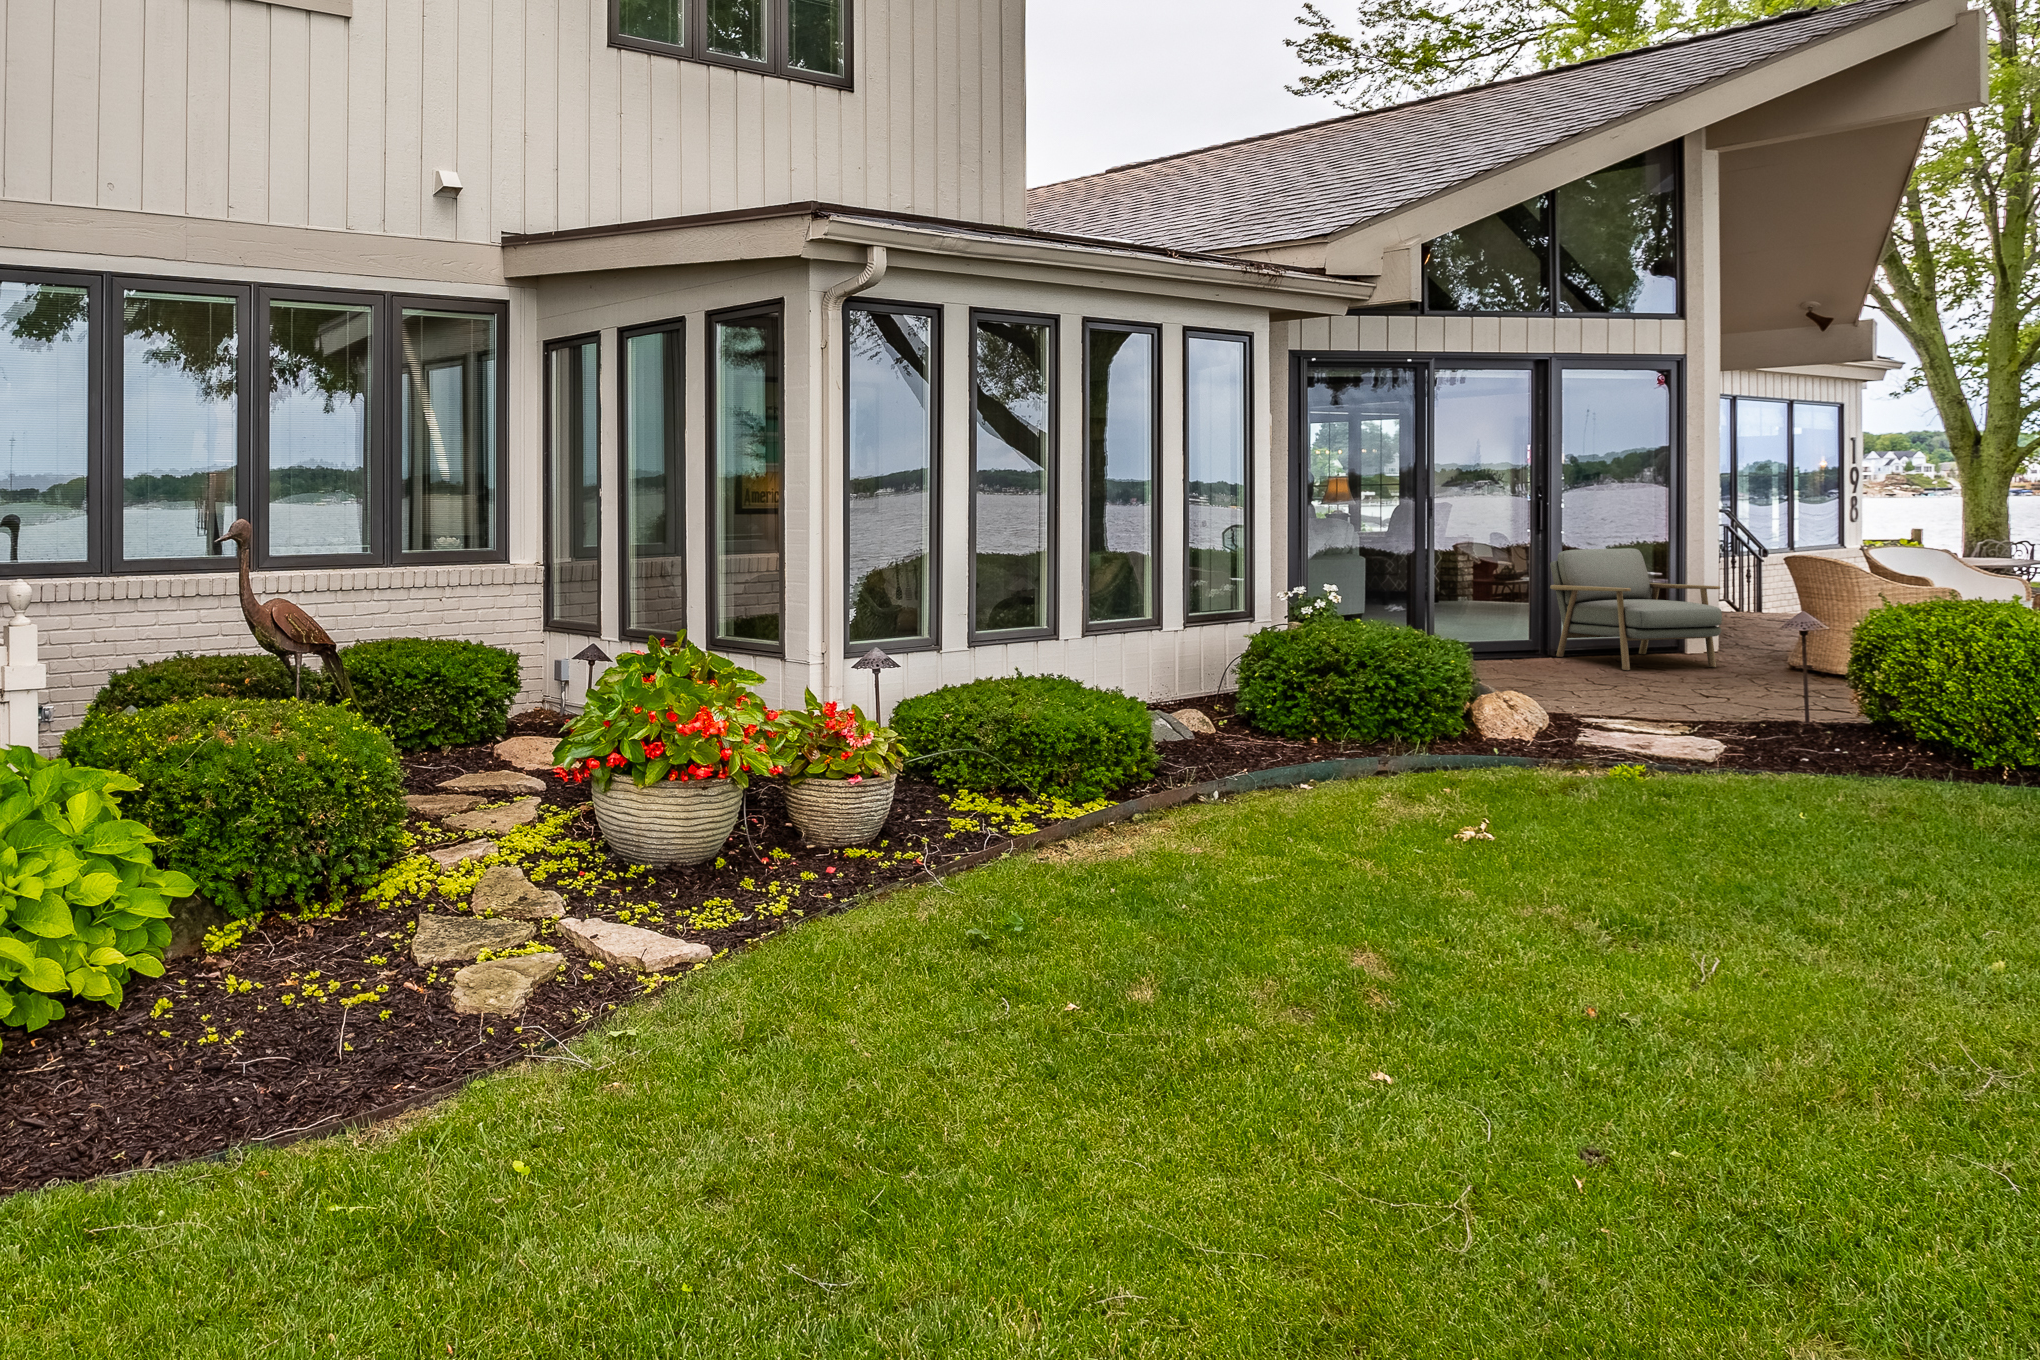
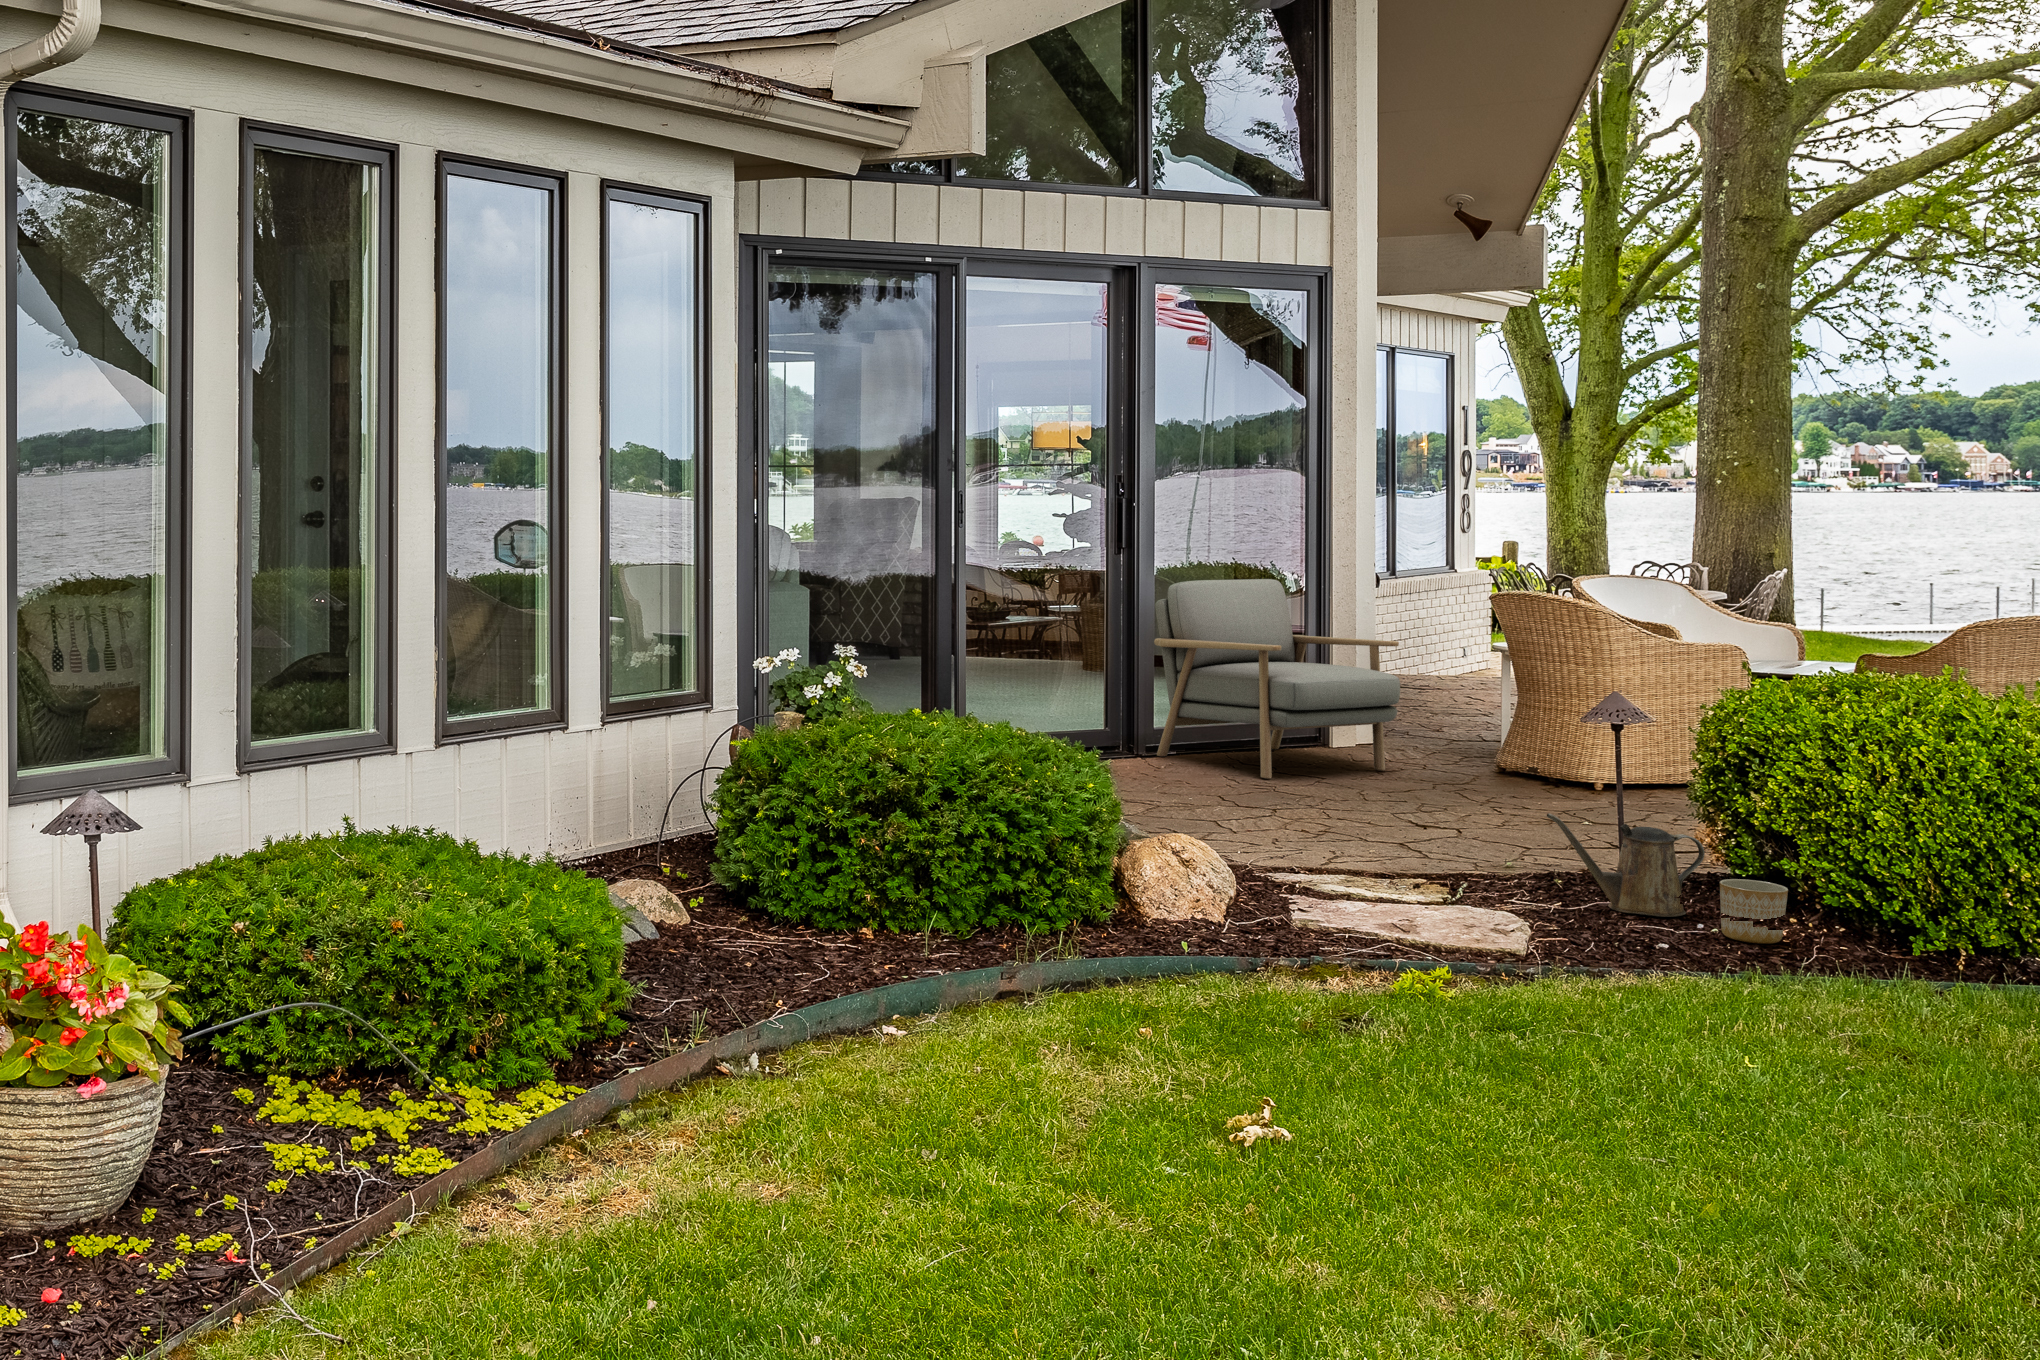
watering can: none [1780,687,1898,753] -> present [1547,813,1705,917]
planter: none [1901,730,1951,770] -> present [1720,879,1788,944]

